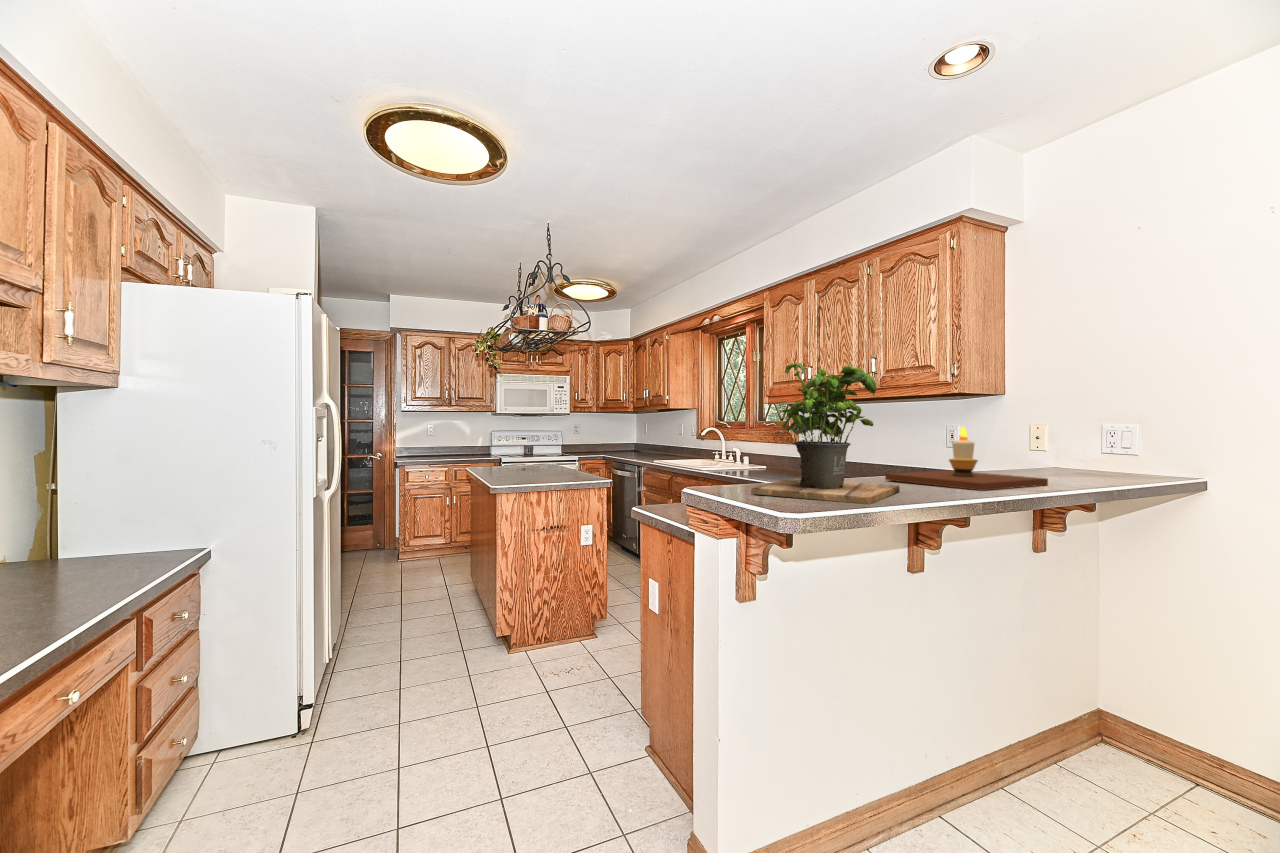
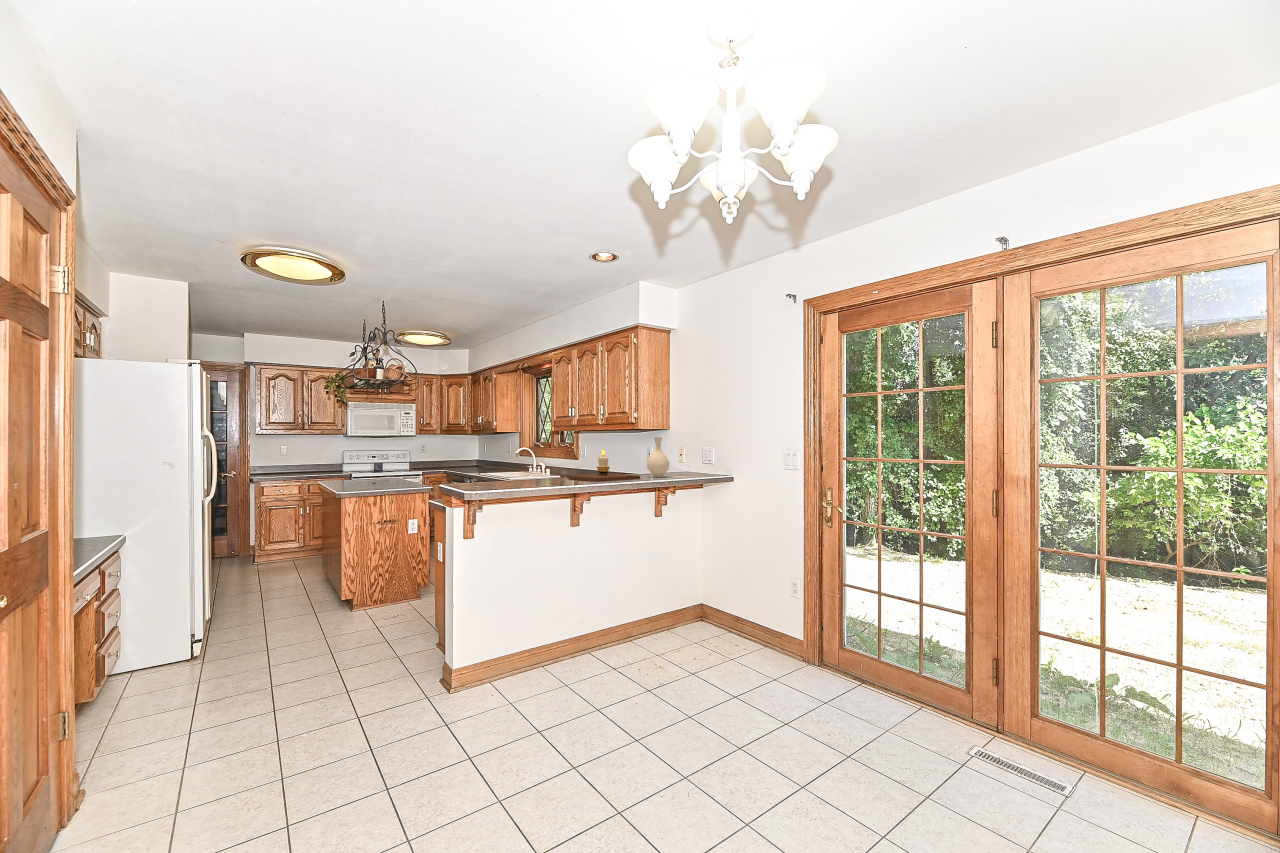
potted plant: present [751,363,900,504] -> none [474,419,554,487]
vase: none [1036,404,1091,482] -> present [647,437,669,477]

